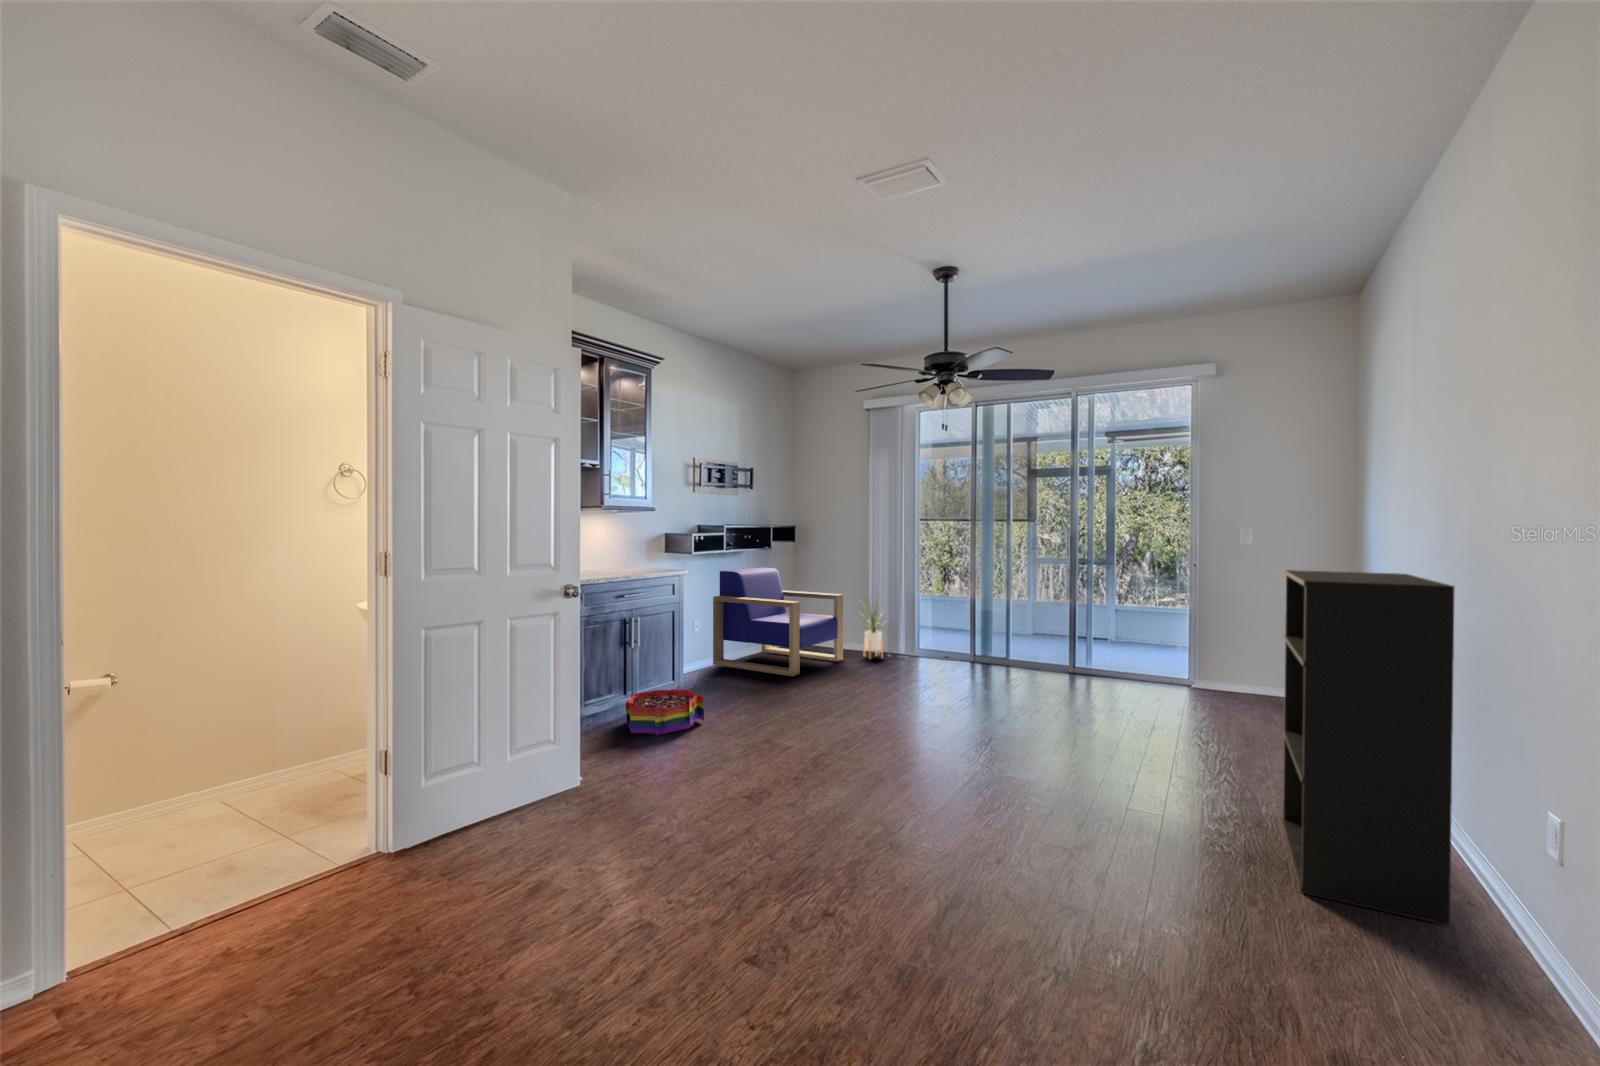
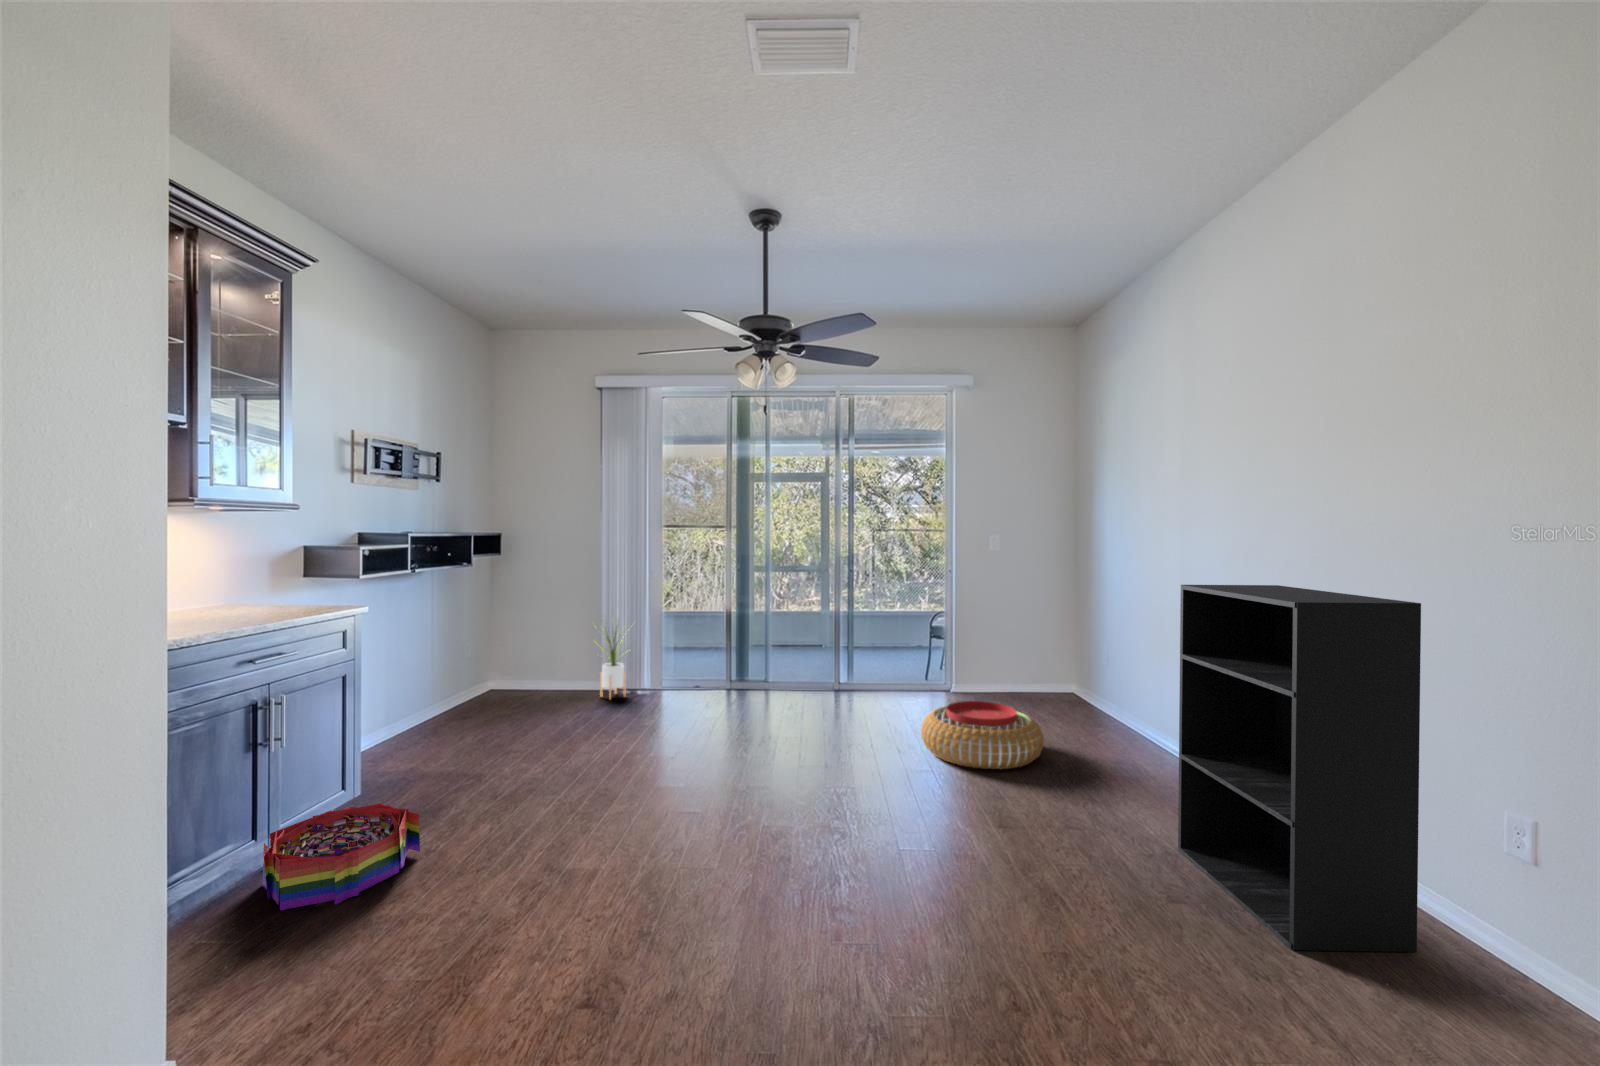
armchair: present [713,568,843,676] -> none [384,590,576,741]
pouf: none [1102,684,1230,746] -> present [921,701,1044,769]

